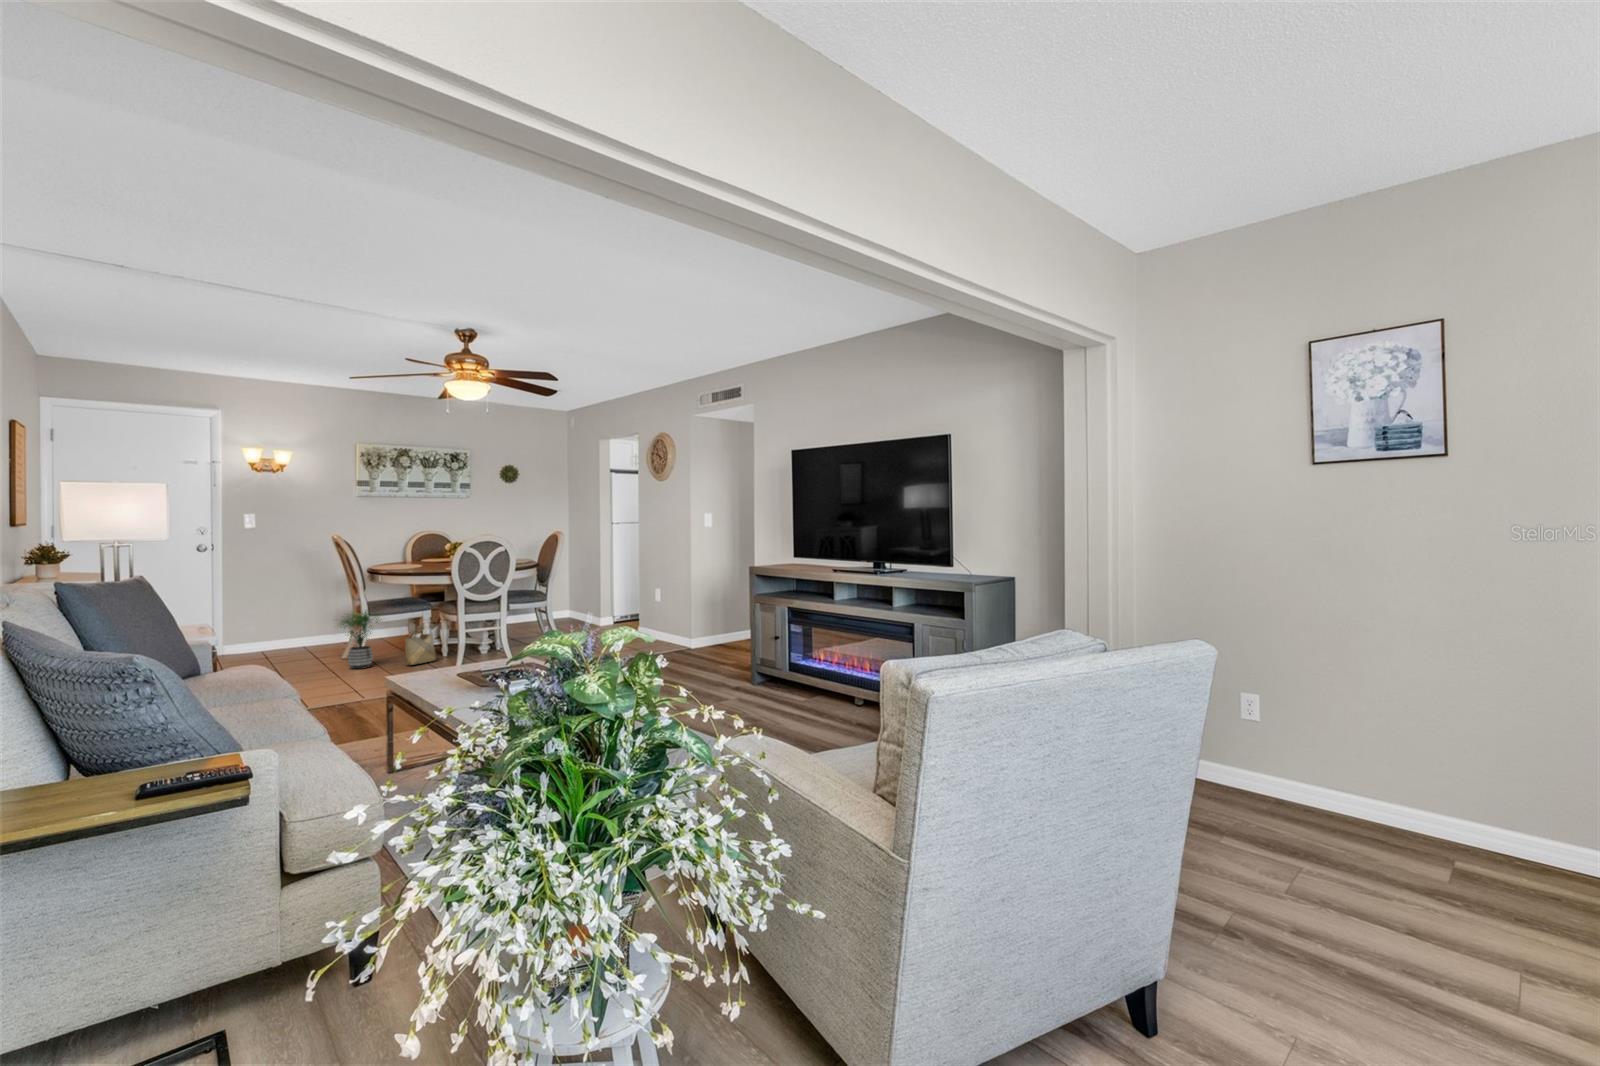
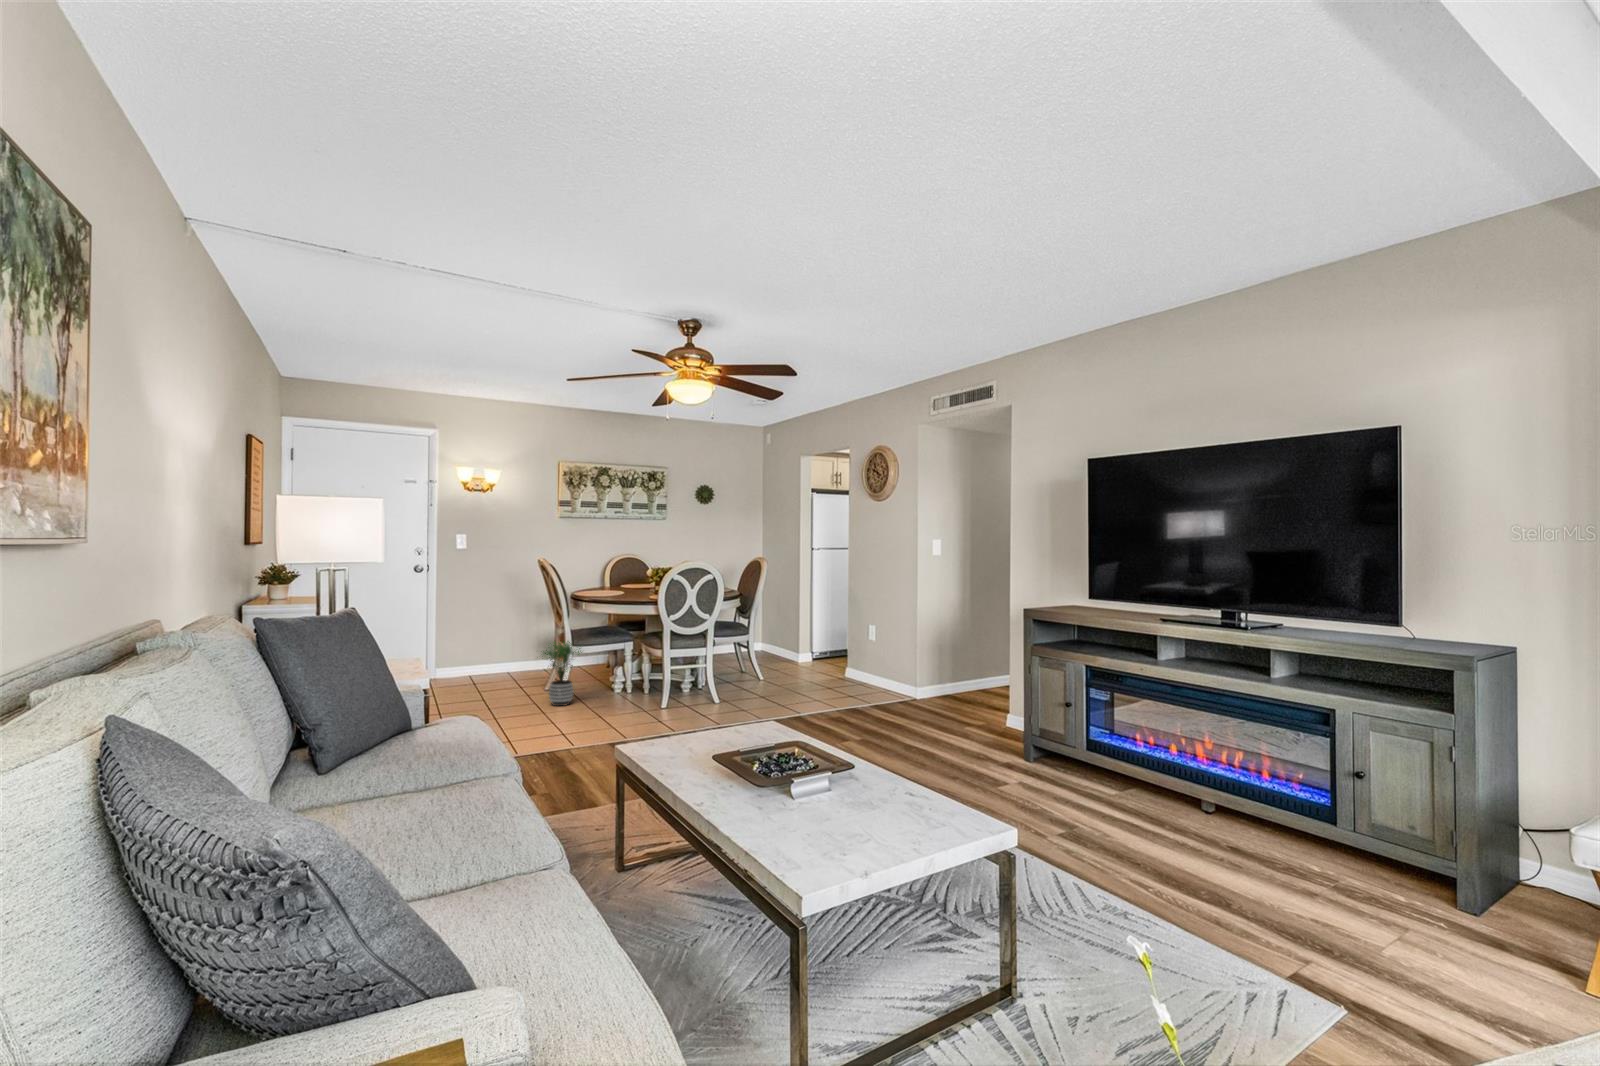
woven basket: present [405,633,436,665] -> none [606,653,637,704]

